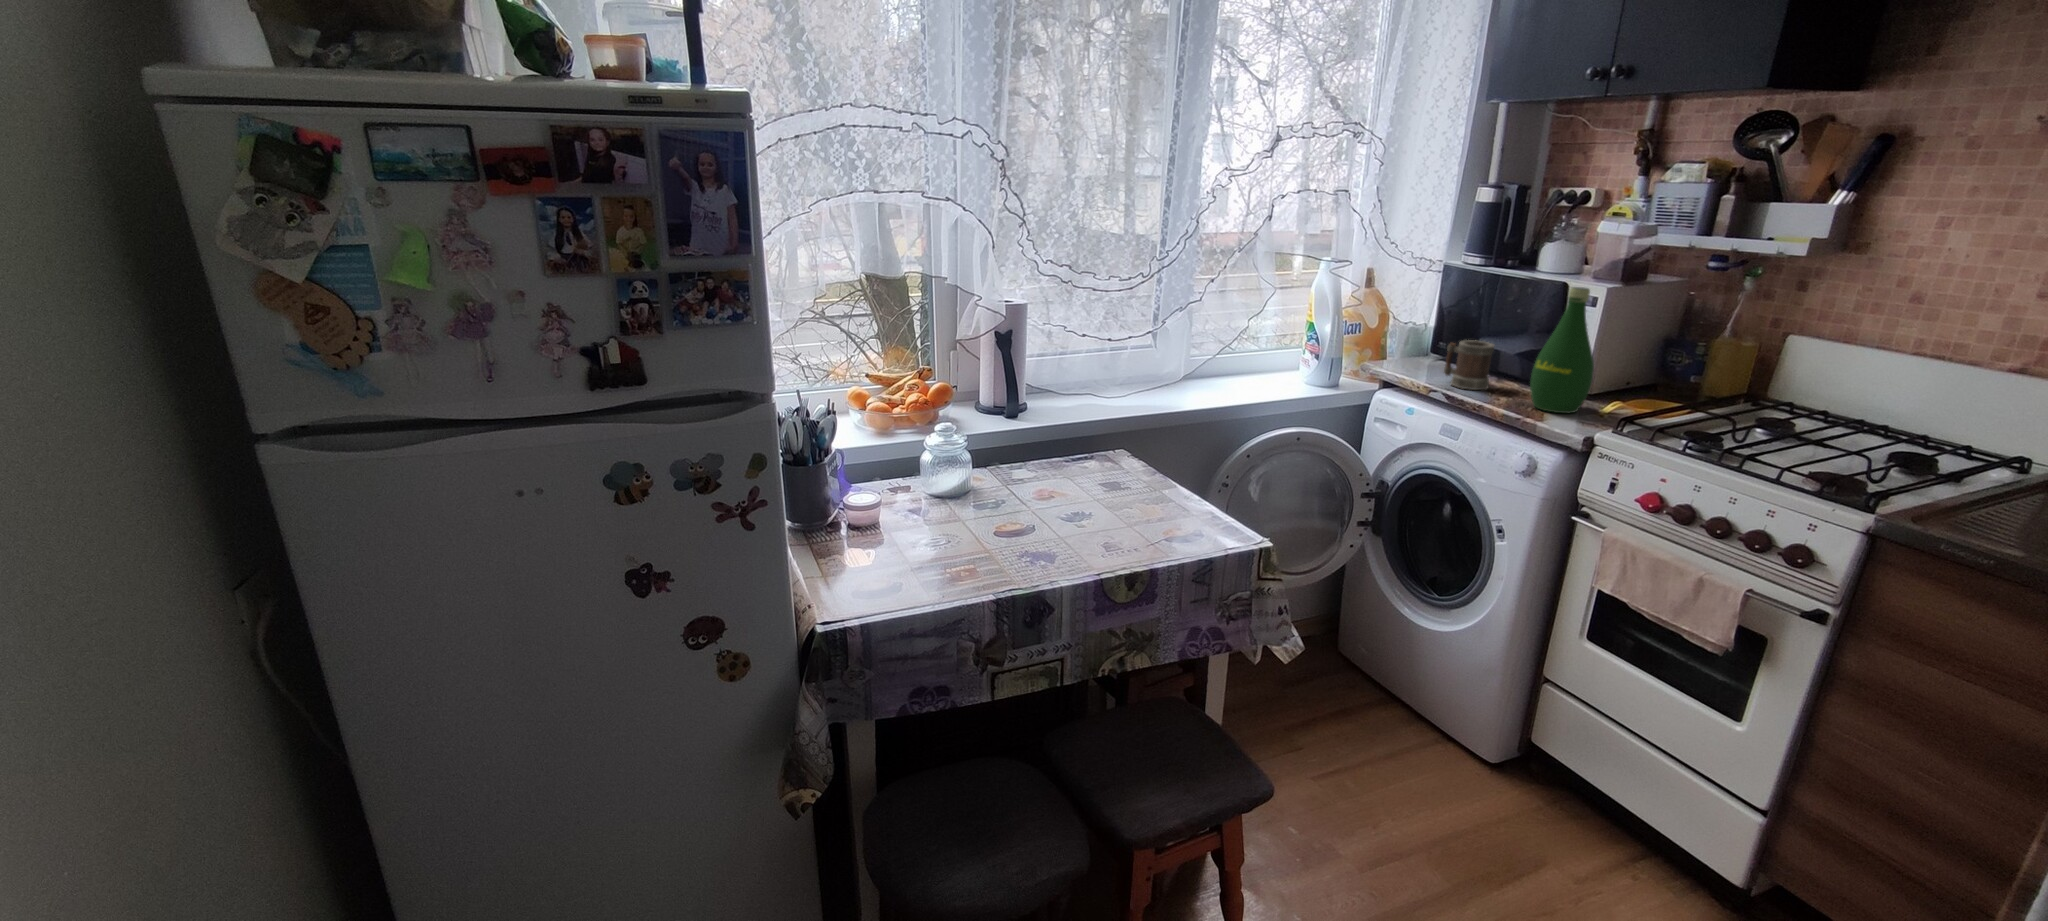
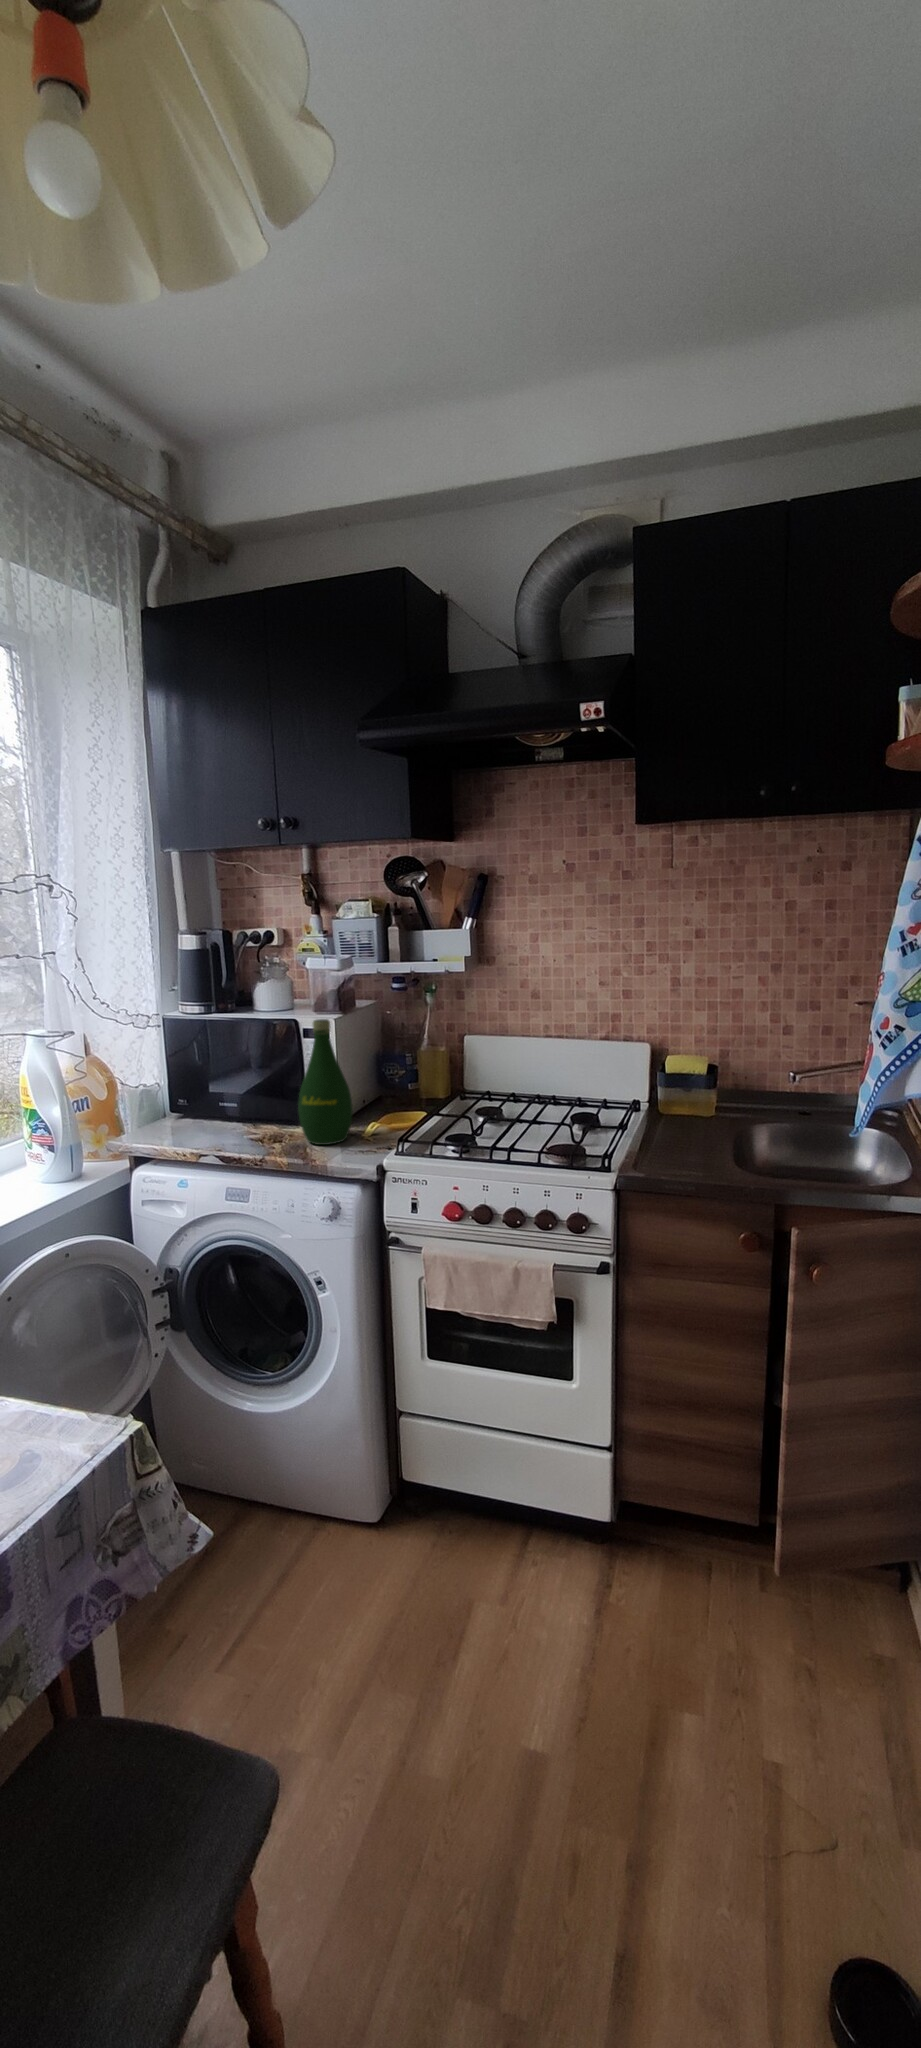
mug: present [1444,340,1494,390] -> none [202,1087,254,1142]

